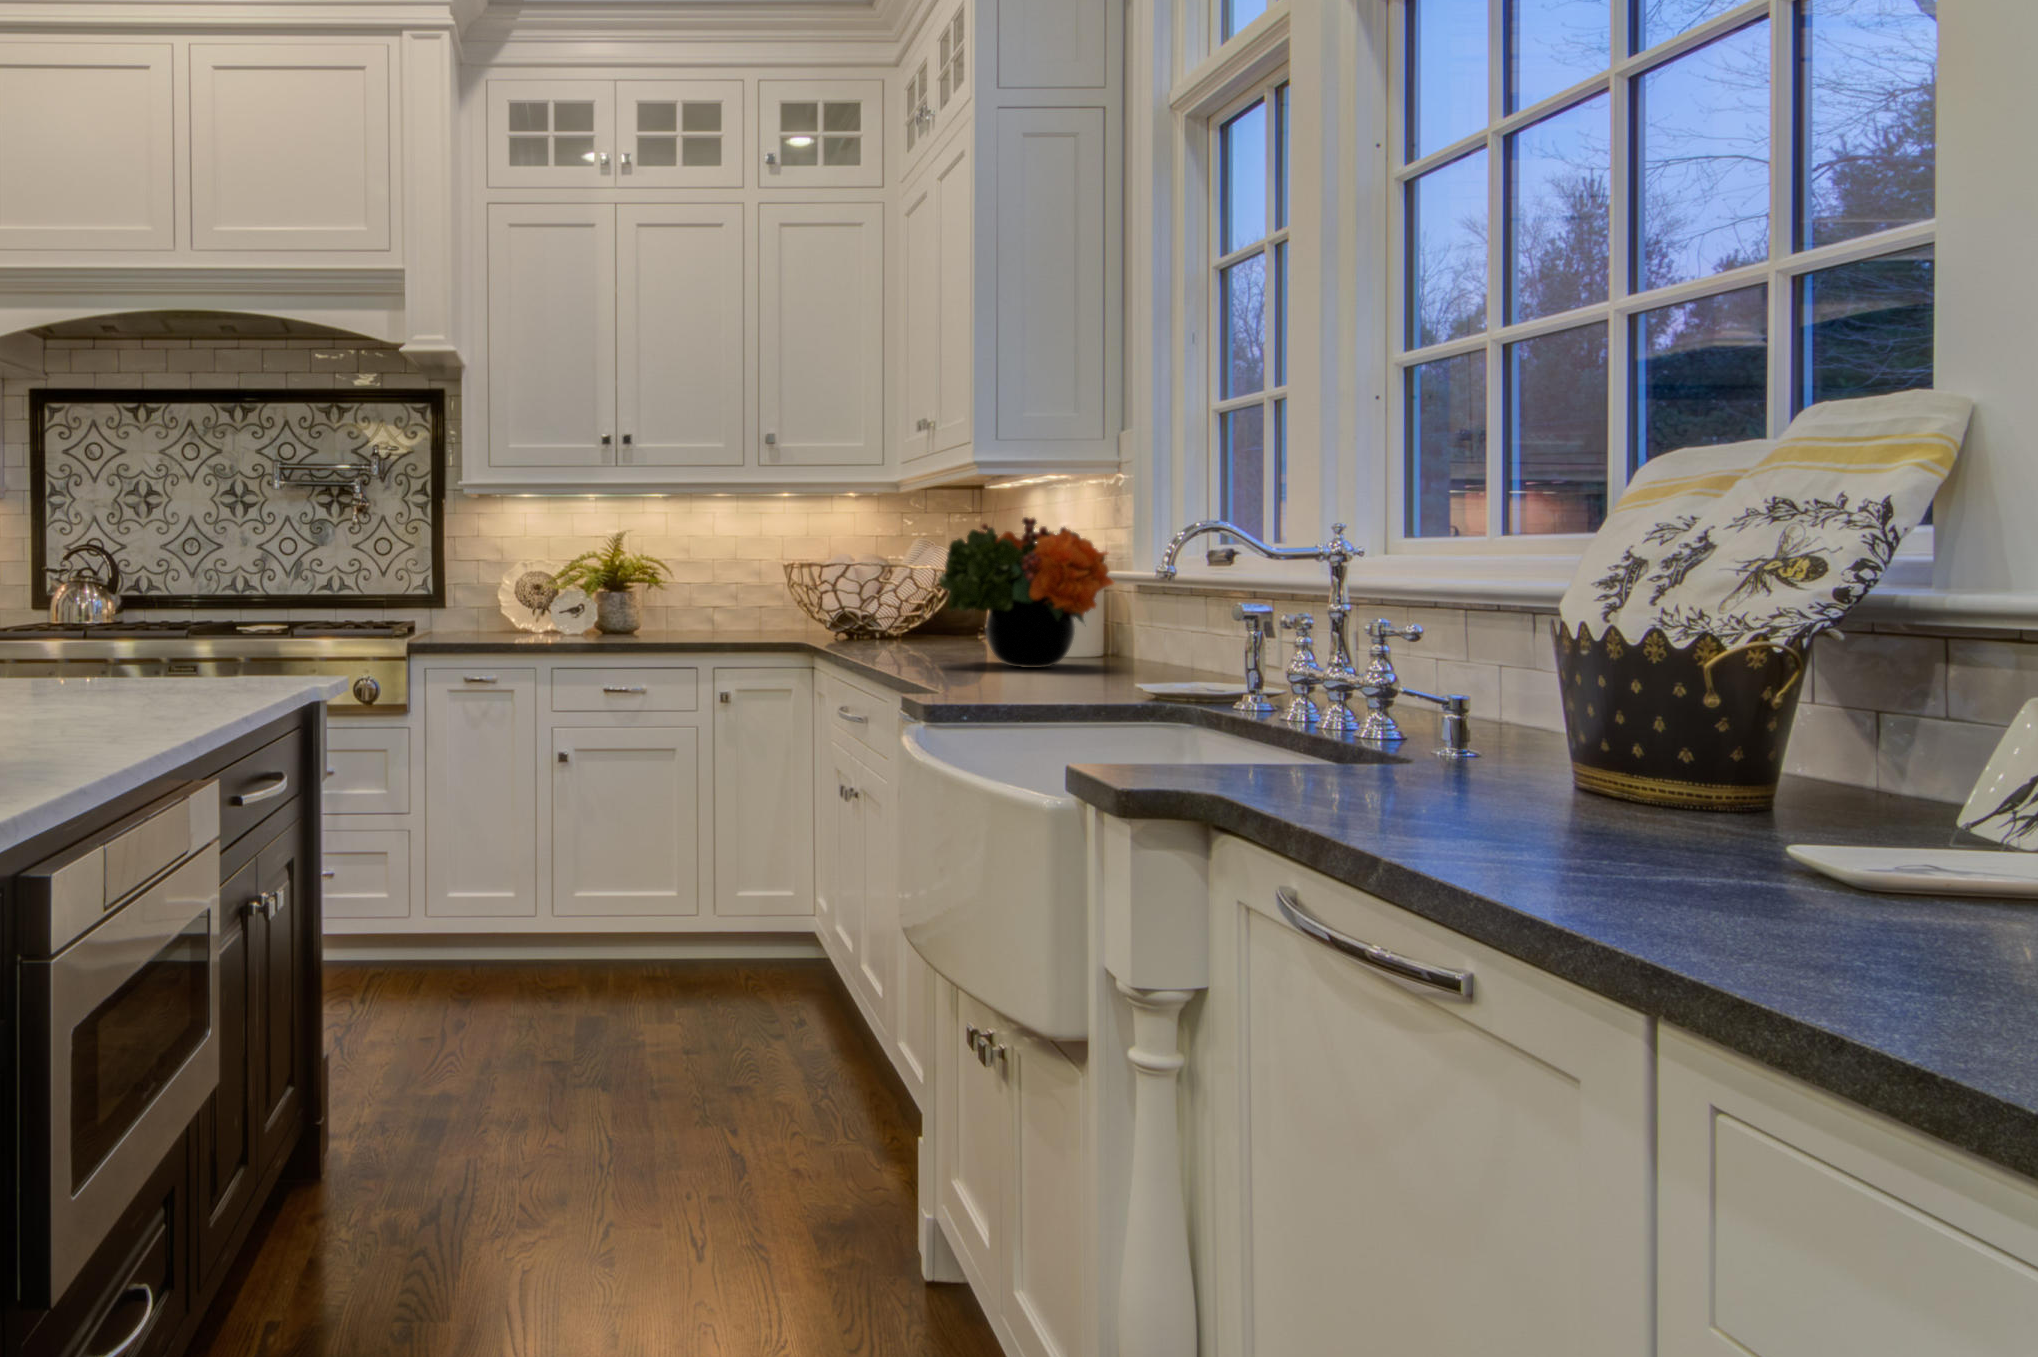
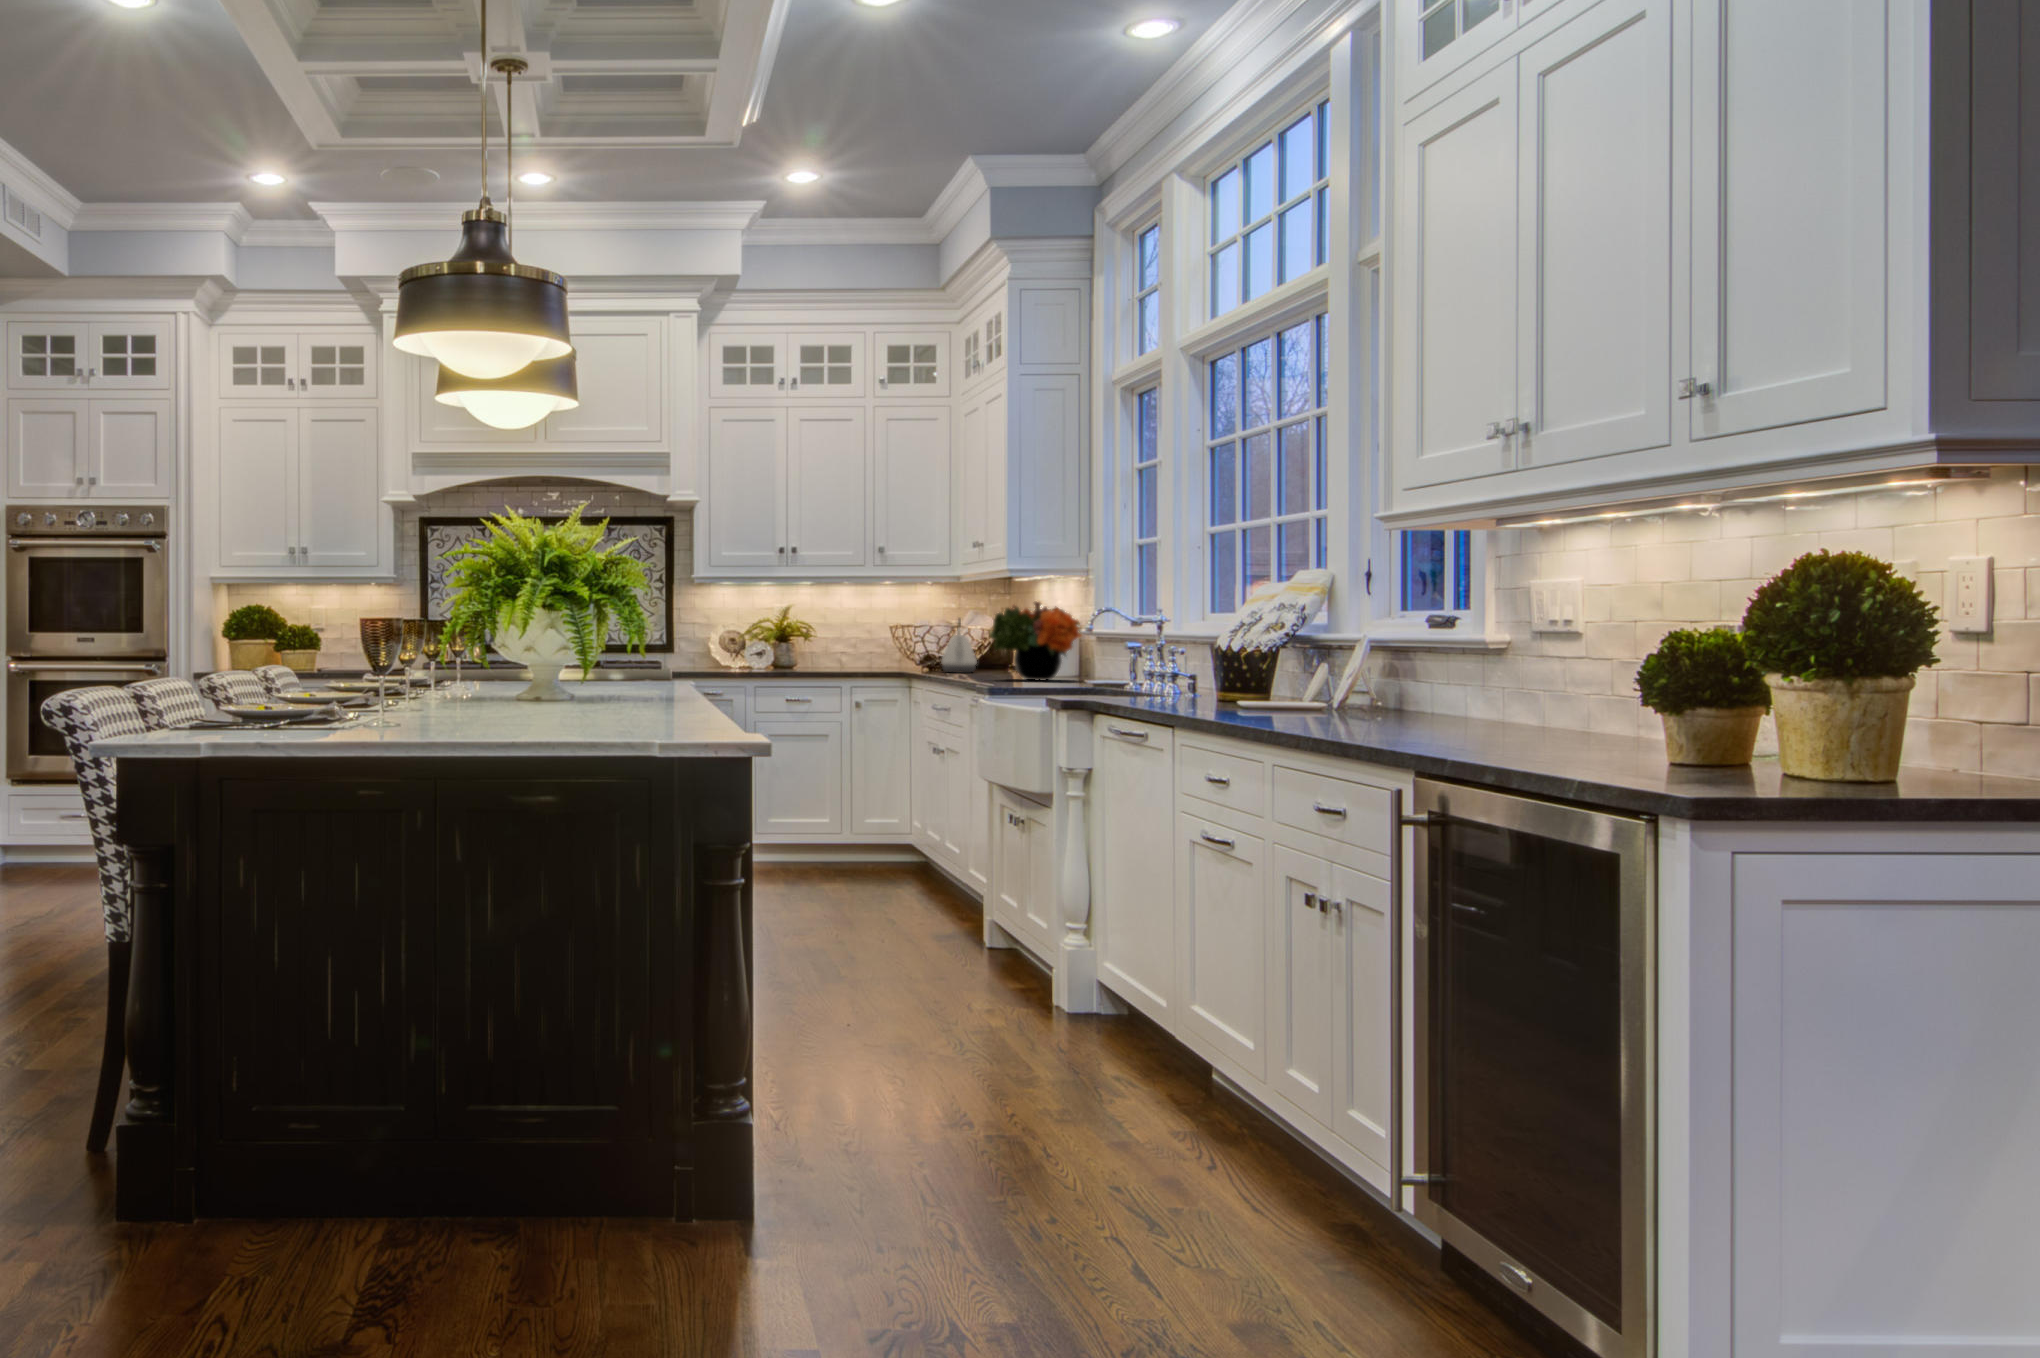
kettle: none [865,548,925,642] -> present [942,619,977,673]

